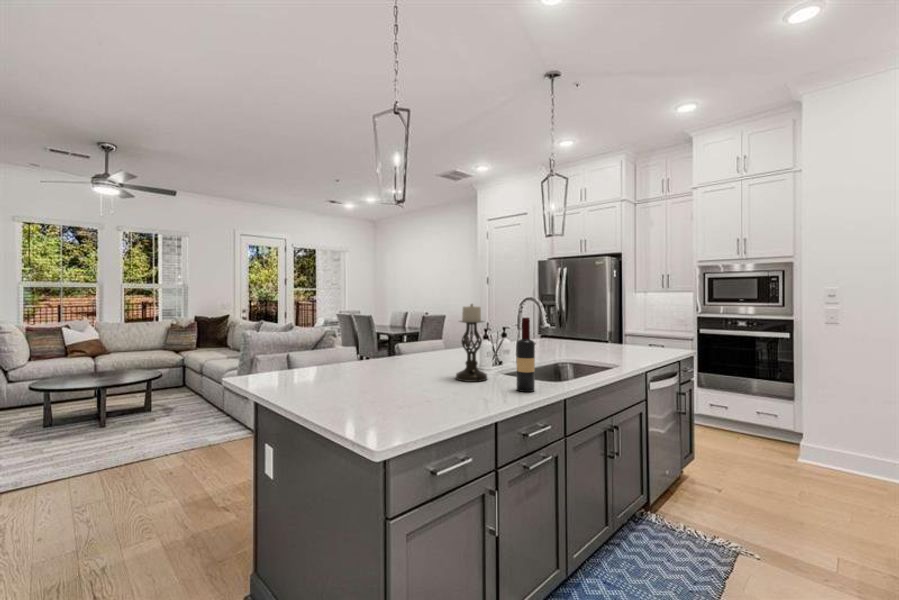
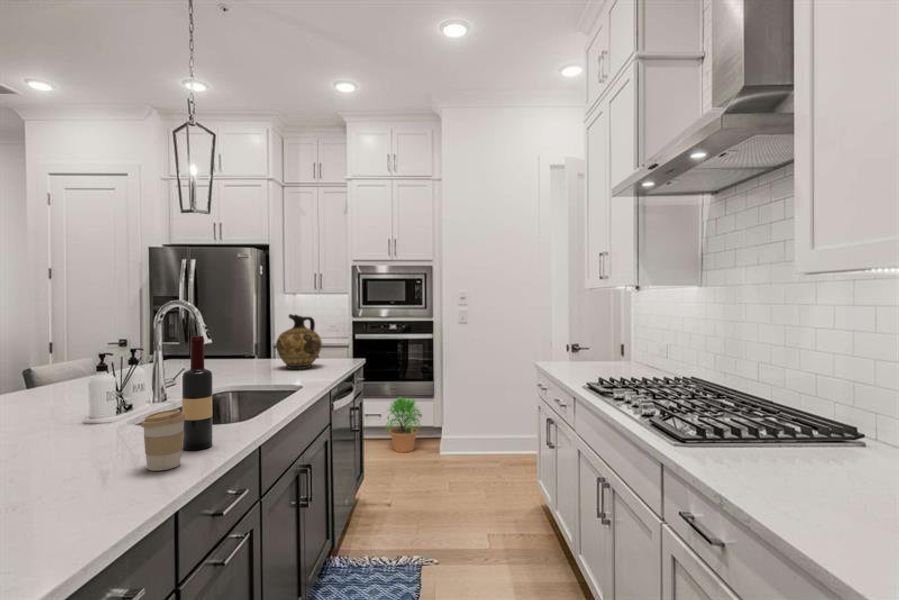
candle holder: present [456,304,487,382] -> none [52,316,119,452]
ceramic jug: none [611,308,649,353] -> present [276,314,322,369]
coffee cup: none [490,363,514,398] -> present [141,409,186,471]
potted plant: none [729,394,777,451] -> present [385,397,420,452]

